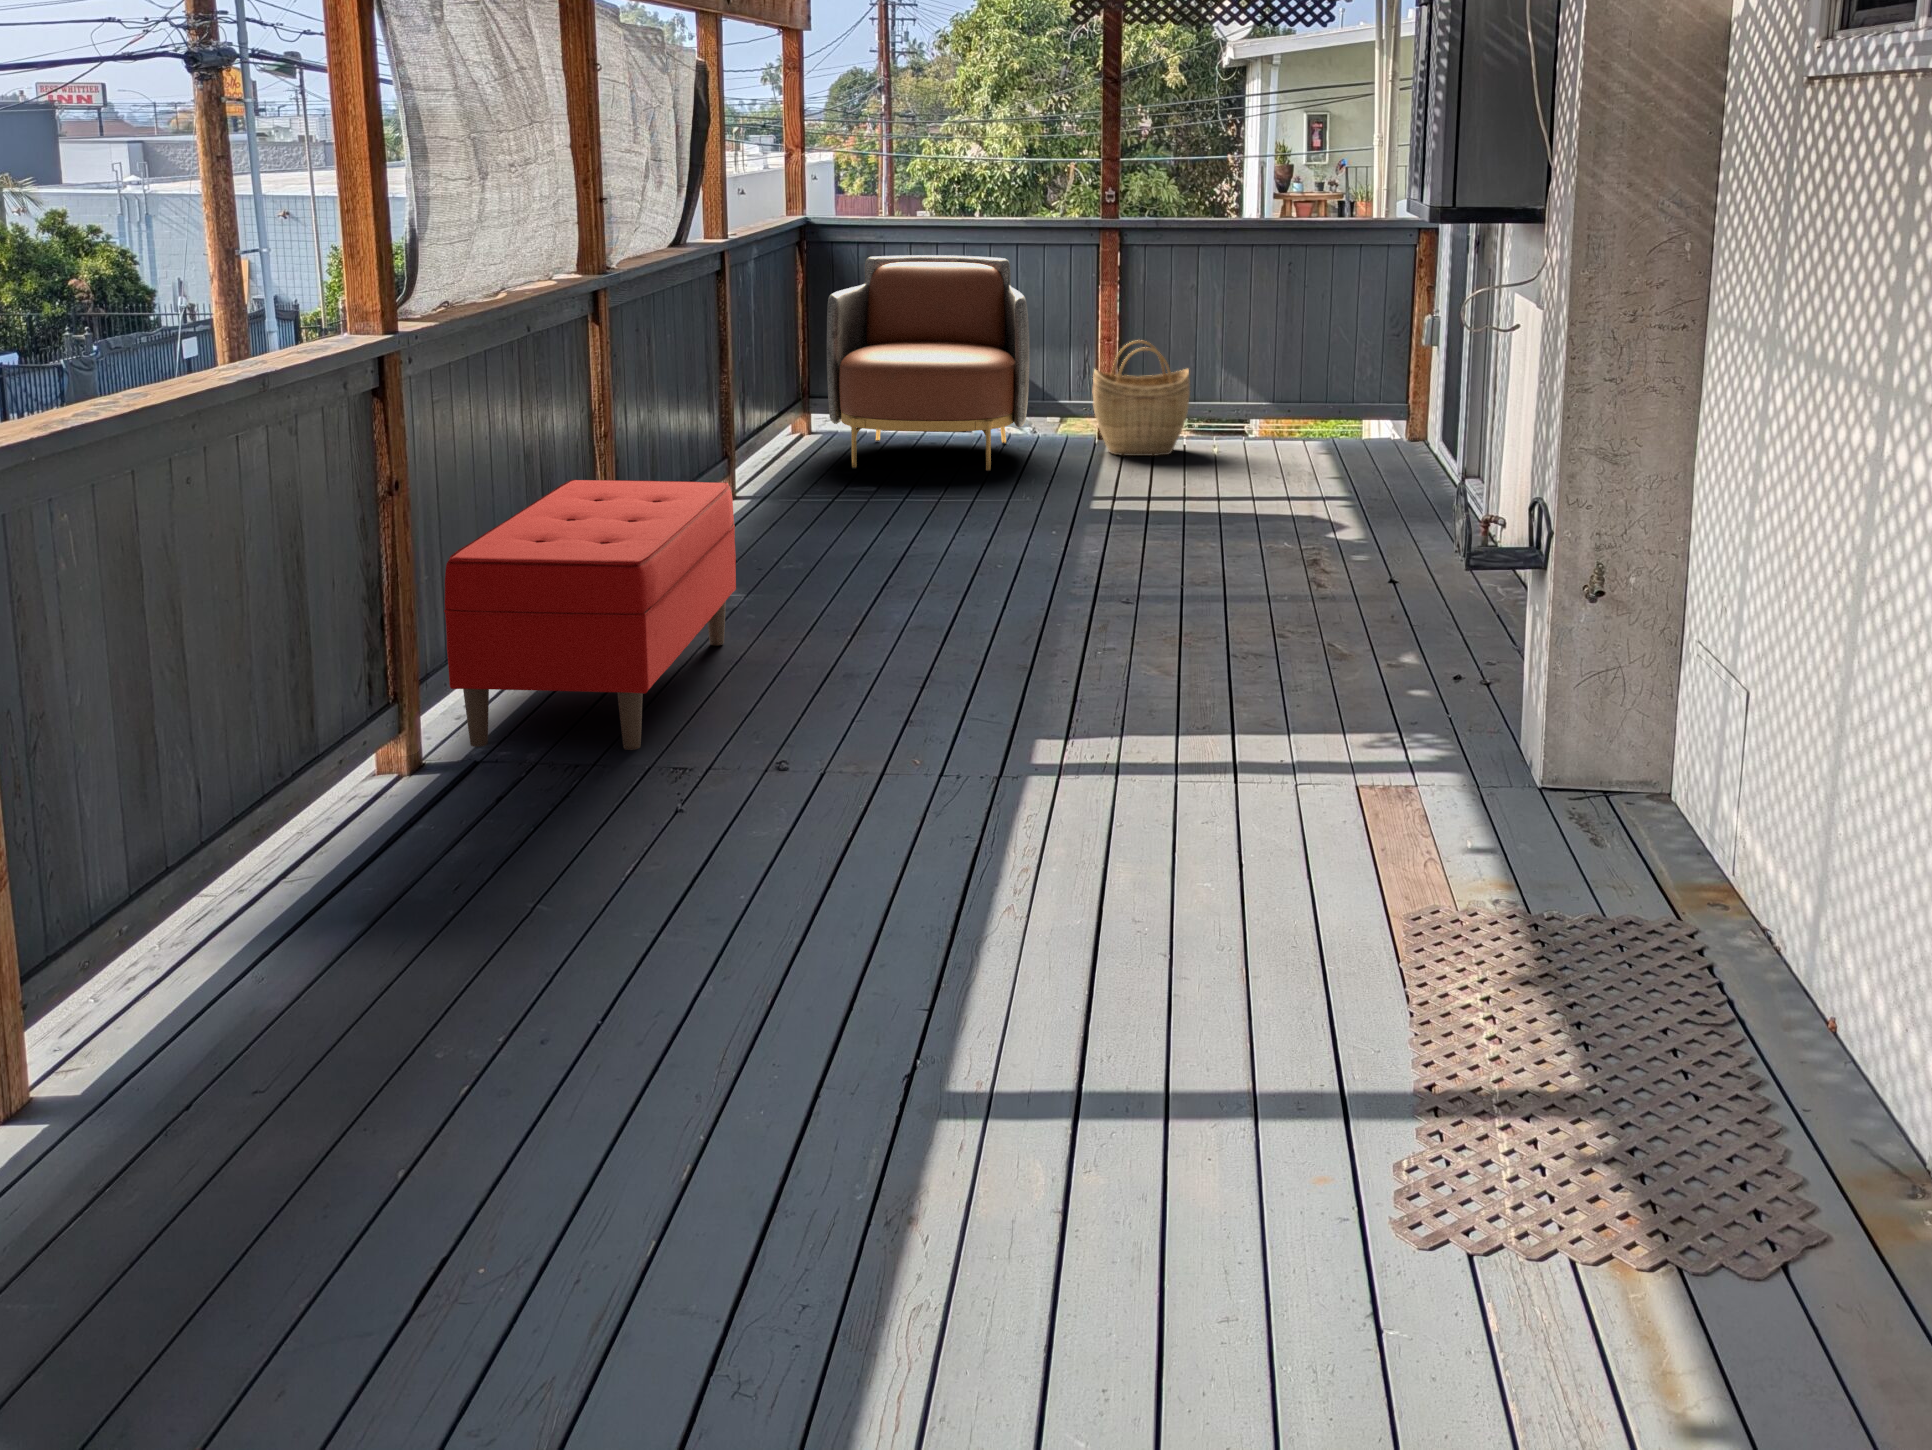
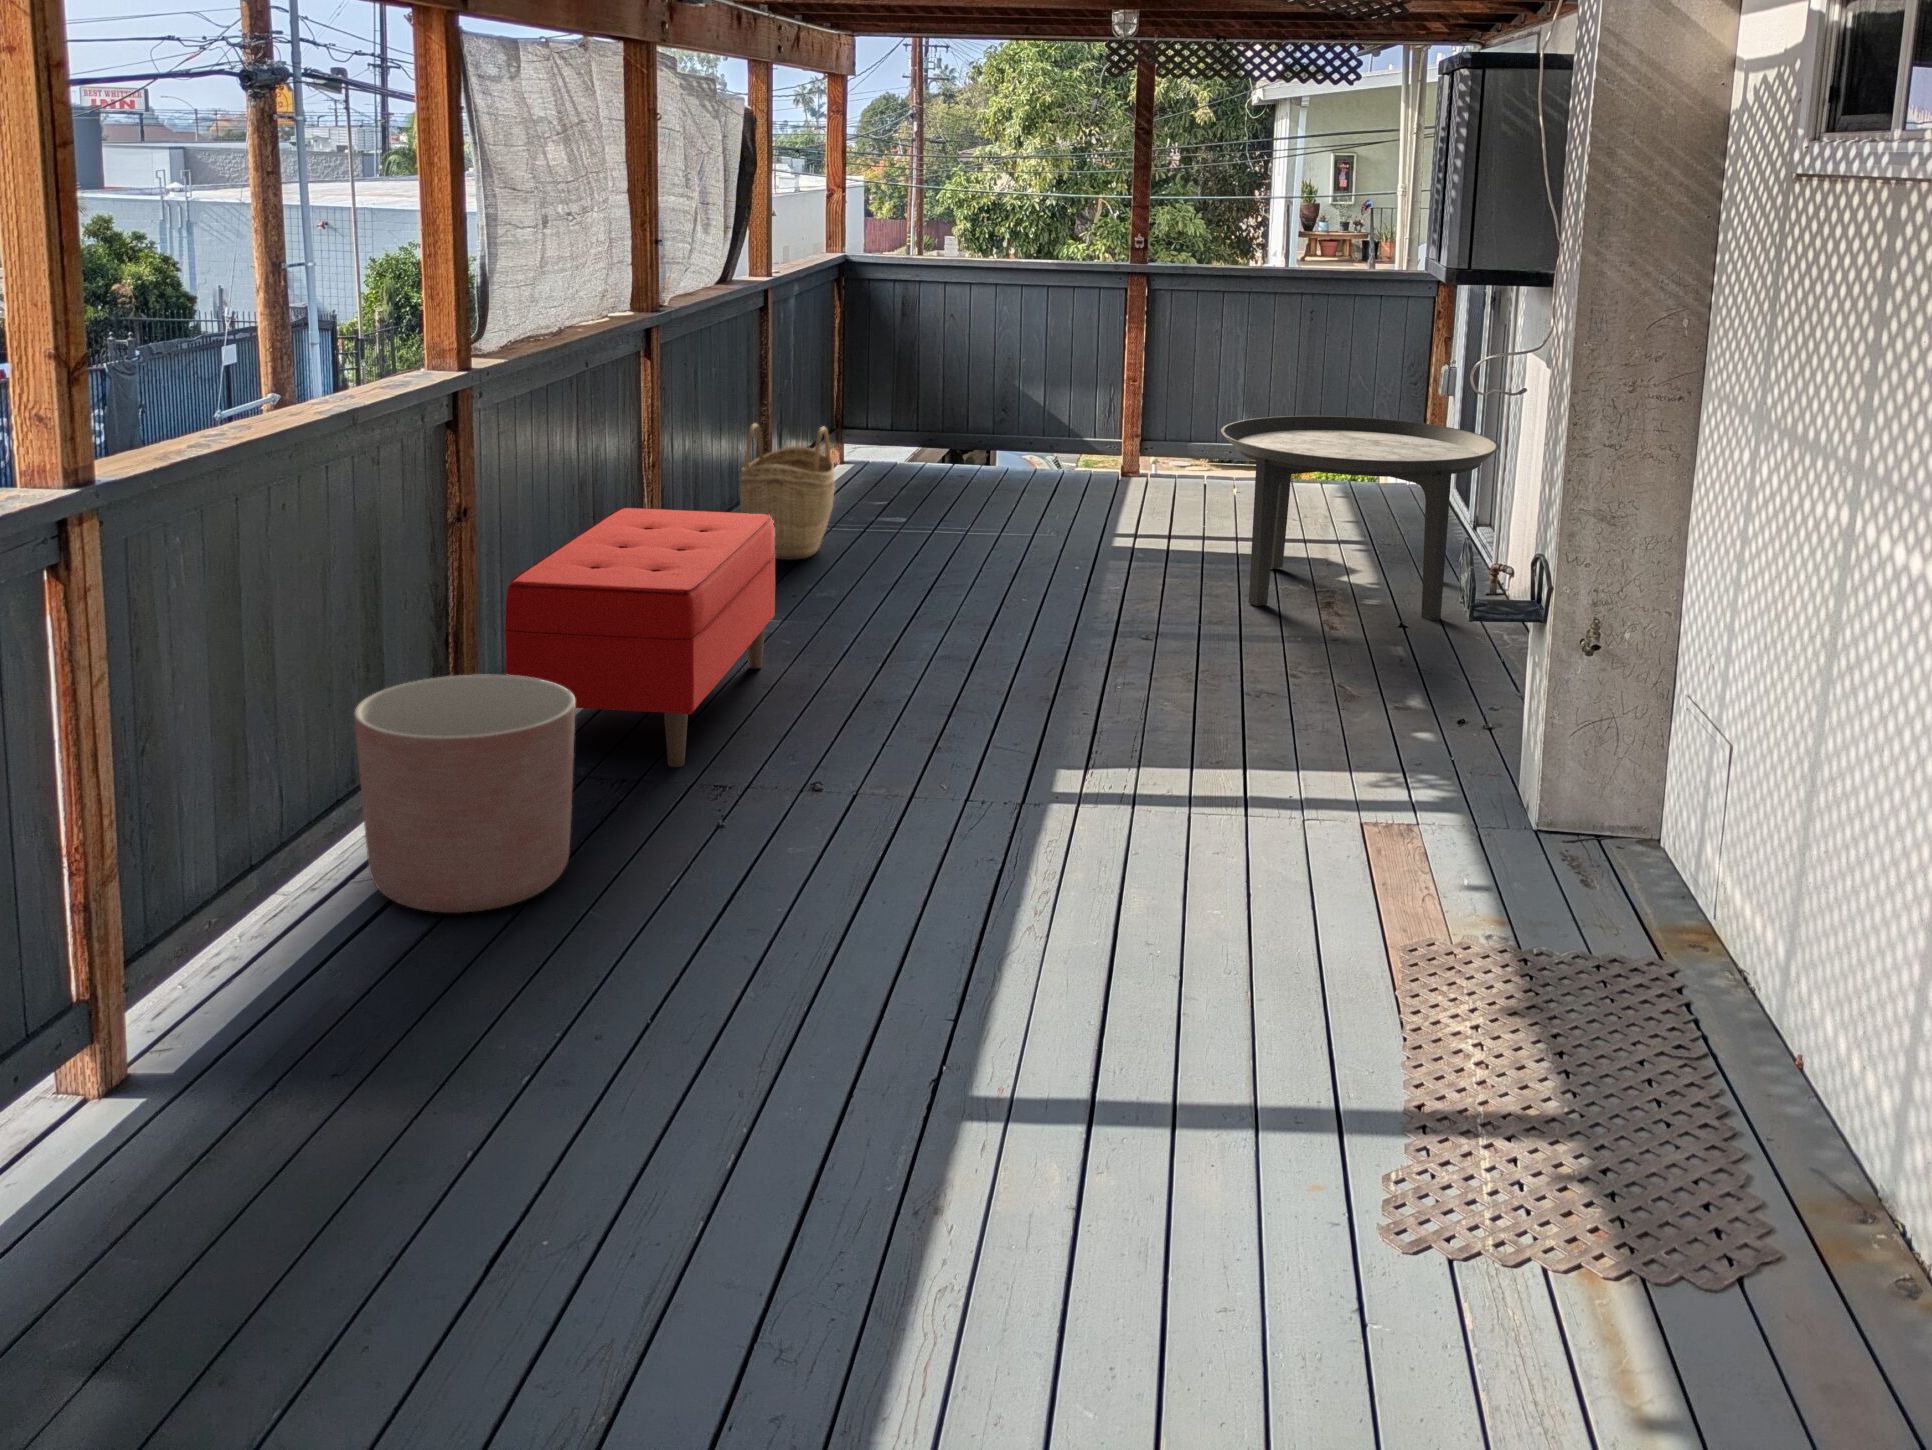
armchair: present [827,255,1030,471] -> none [862,294,1057,505]
woven basket: present [1093,341,1190,456] -> present [740,424,835,560]
round table: none [1200,368,1491,577] -> present [1221,416,1499,620]
planter: none [276,656,515,910] -> present [355,675,575,913]

